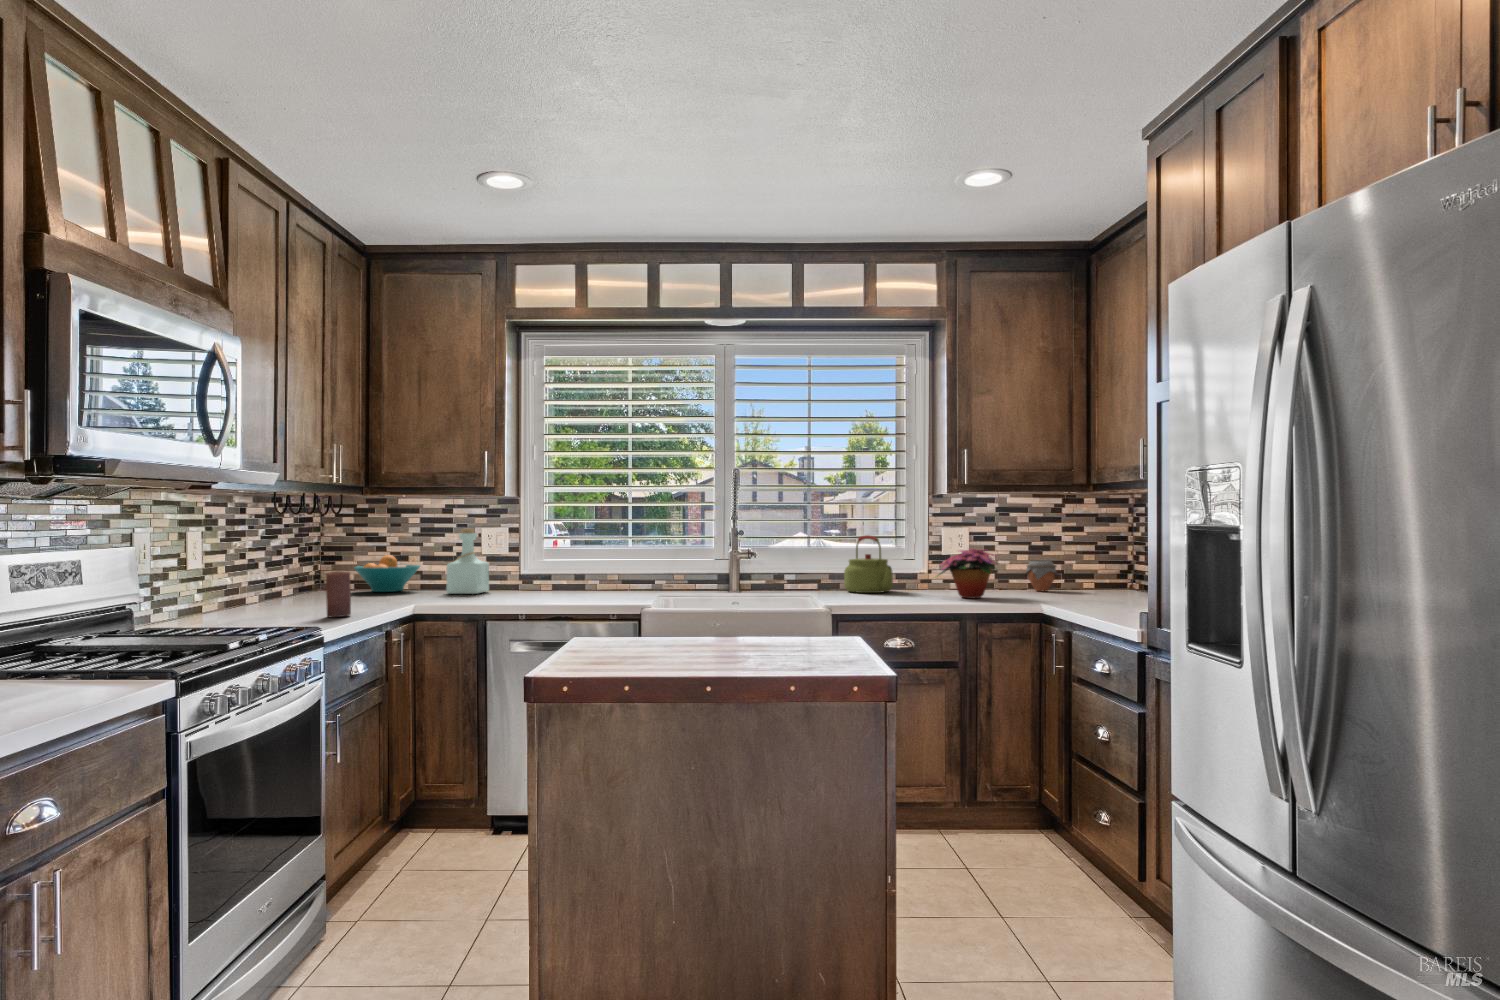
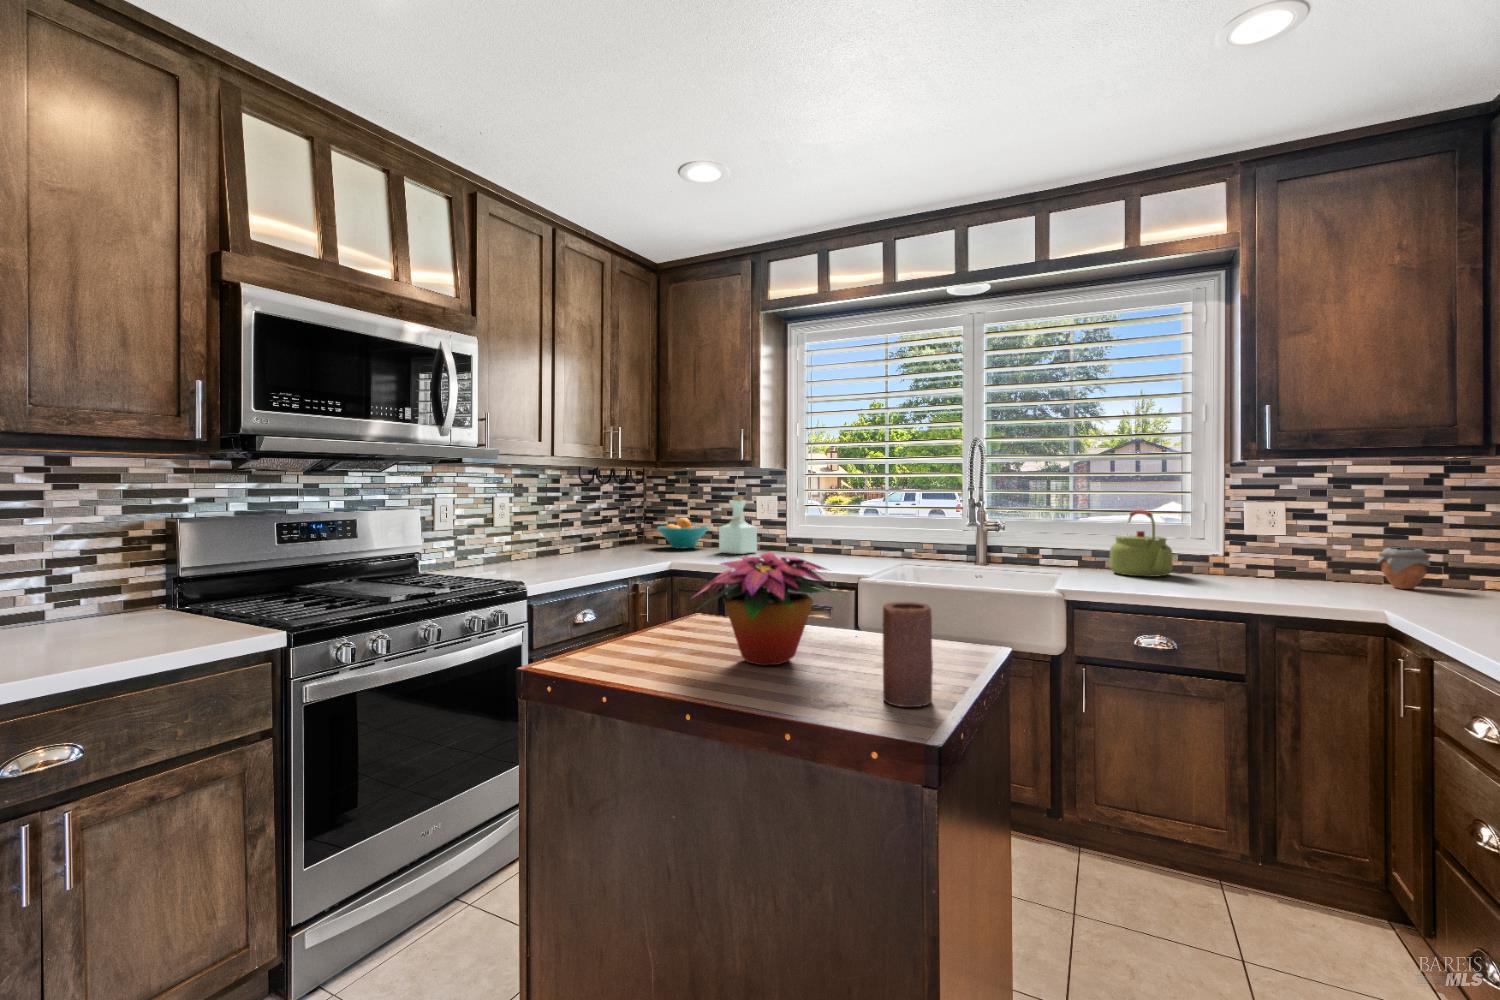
flower arrangement: present [938,549,997,598] -> present [697,551,832,665]
candle: present [326,572,351,617] -> present [883,602,933,707]

